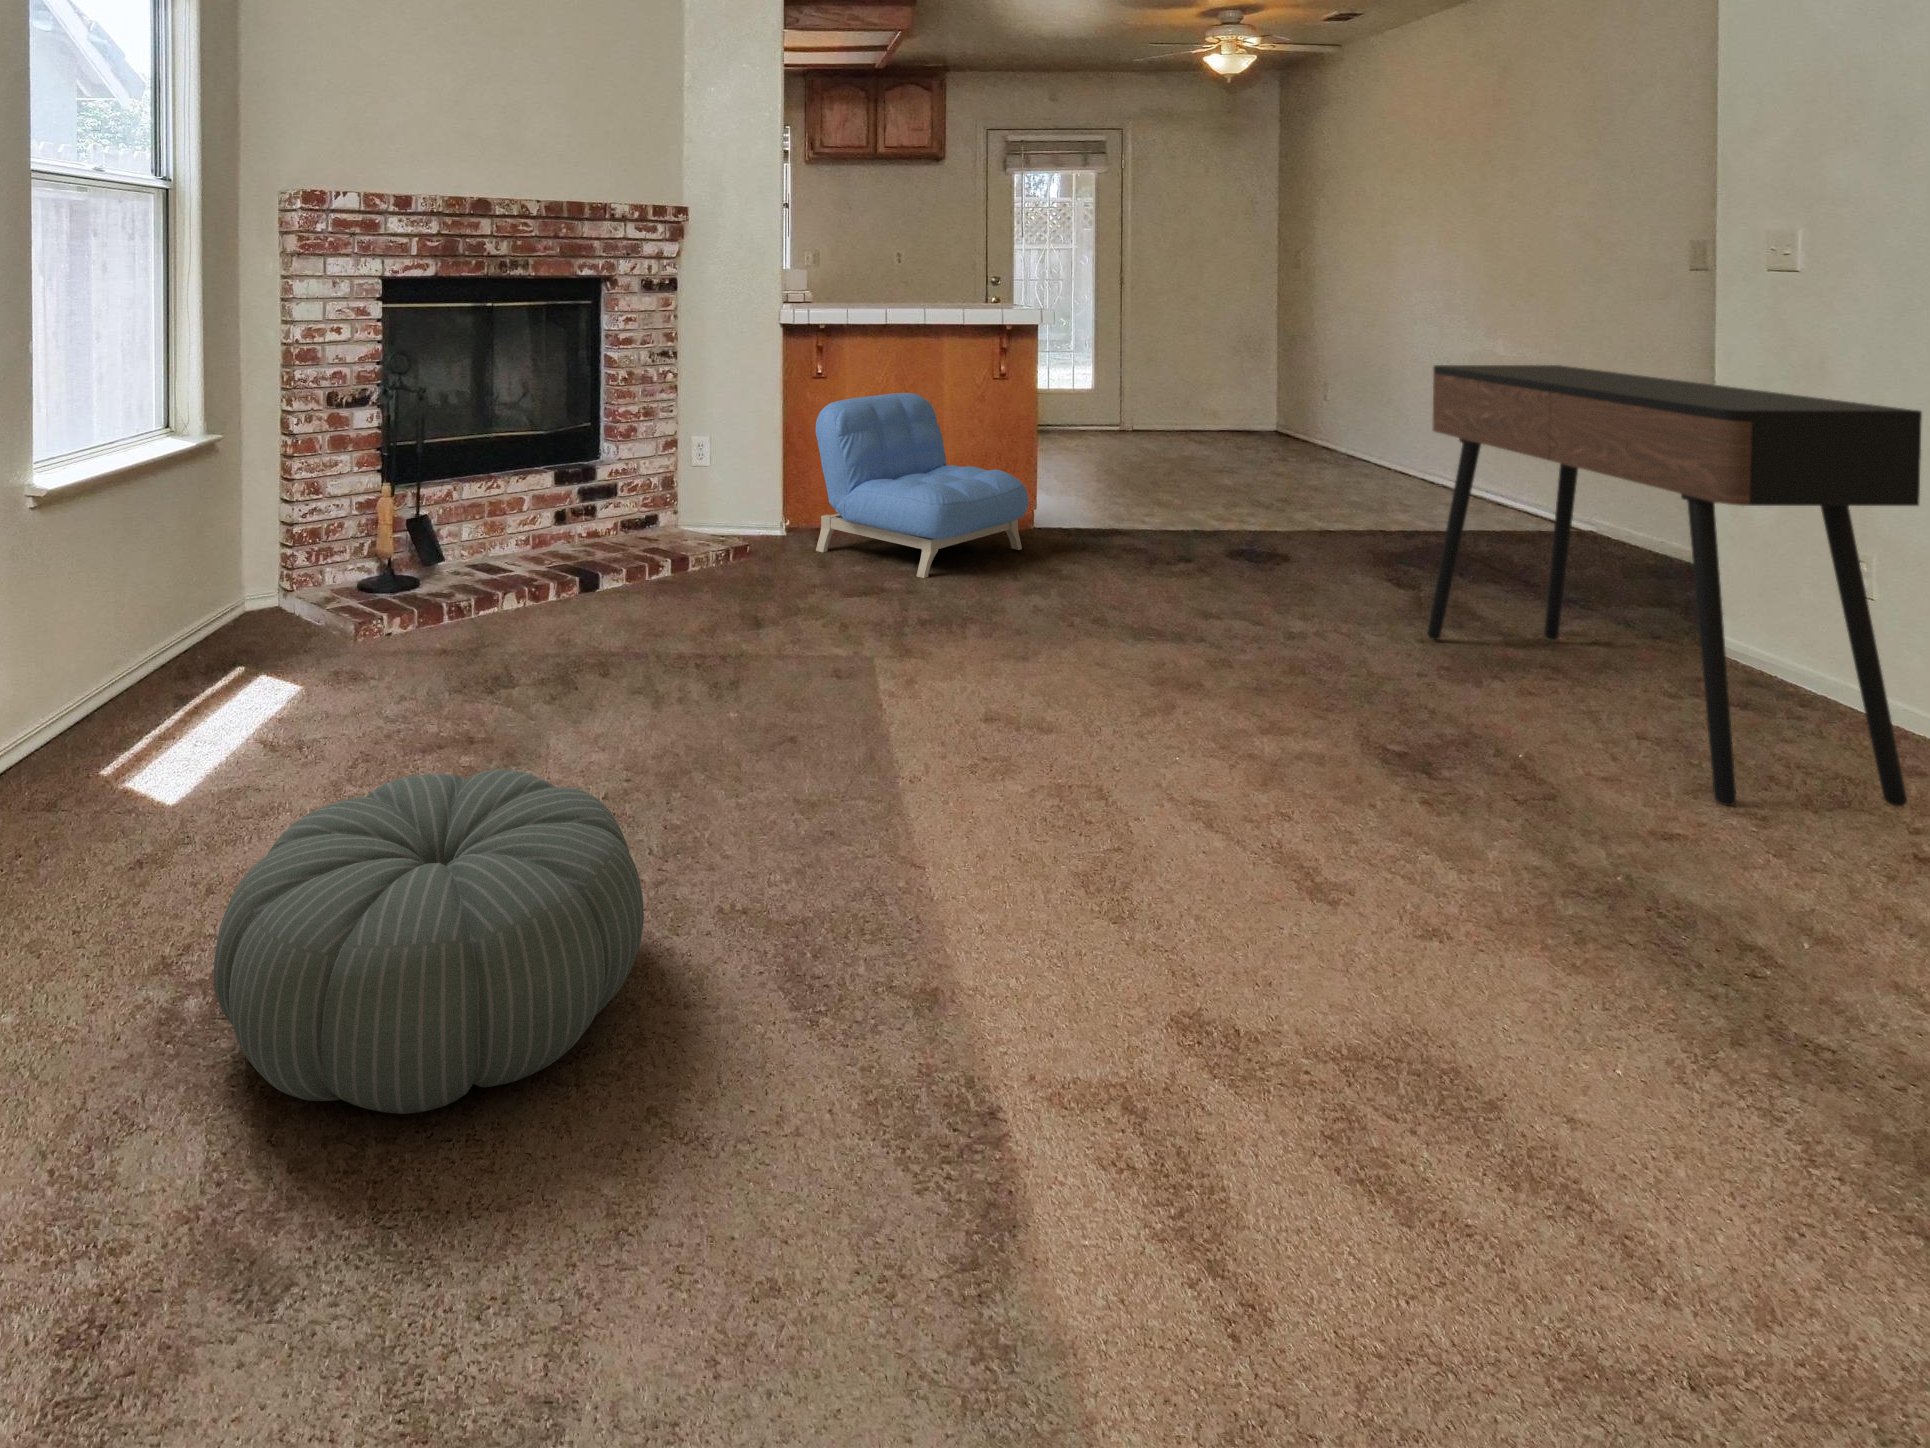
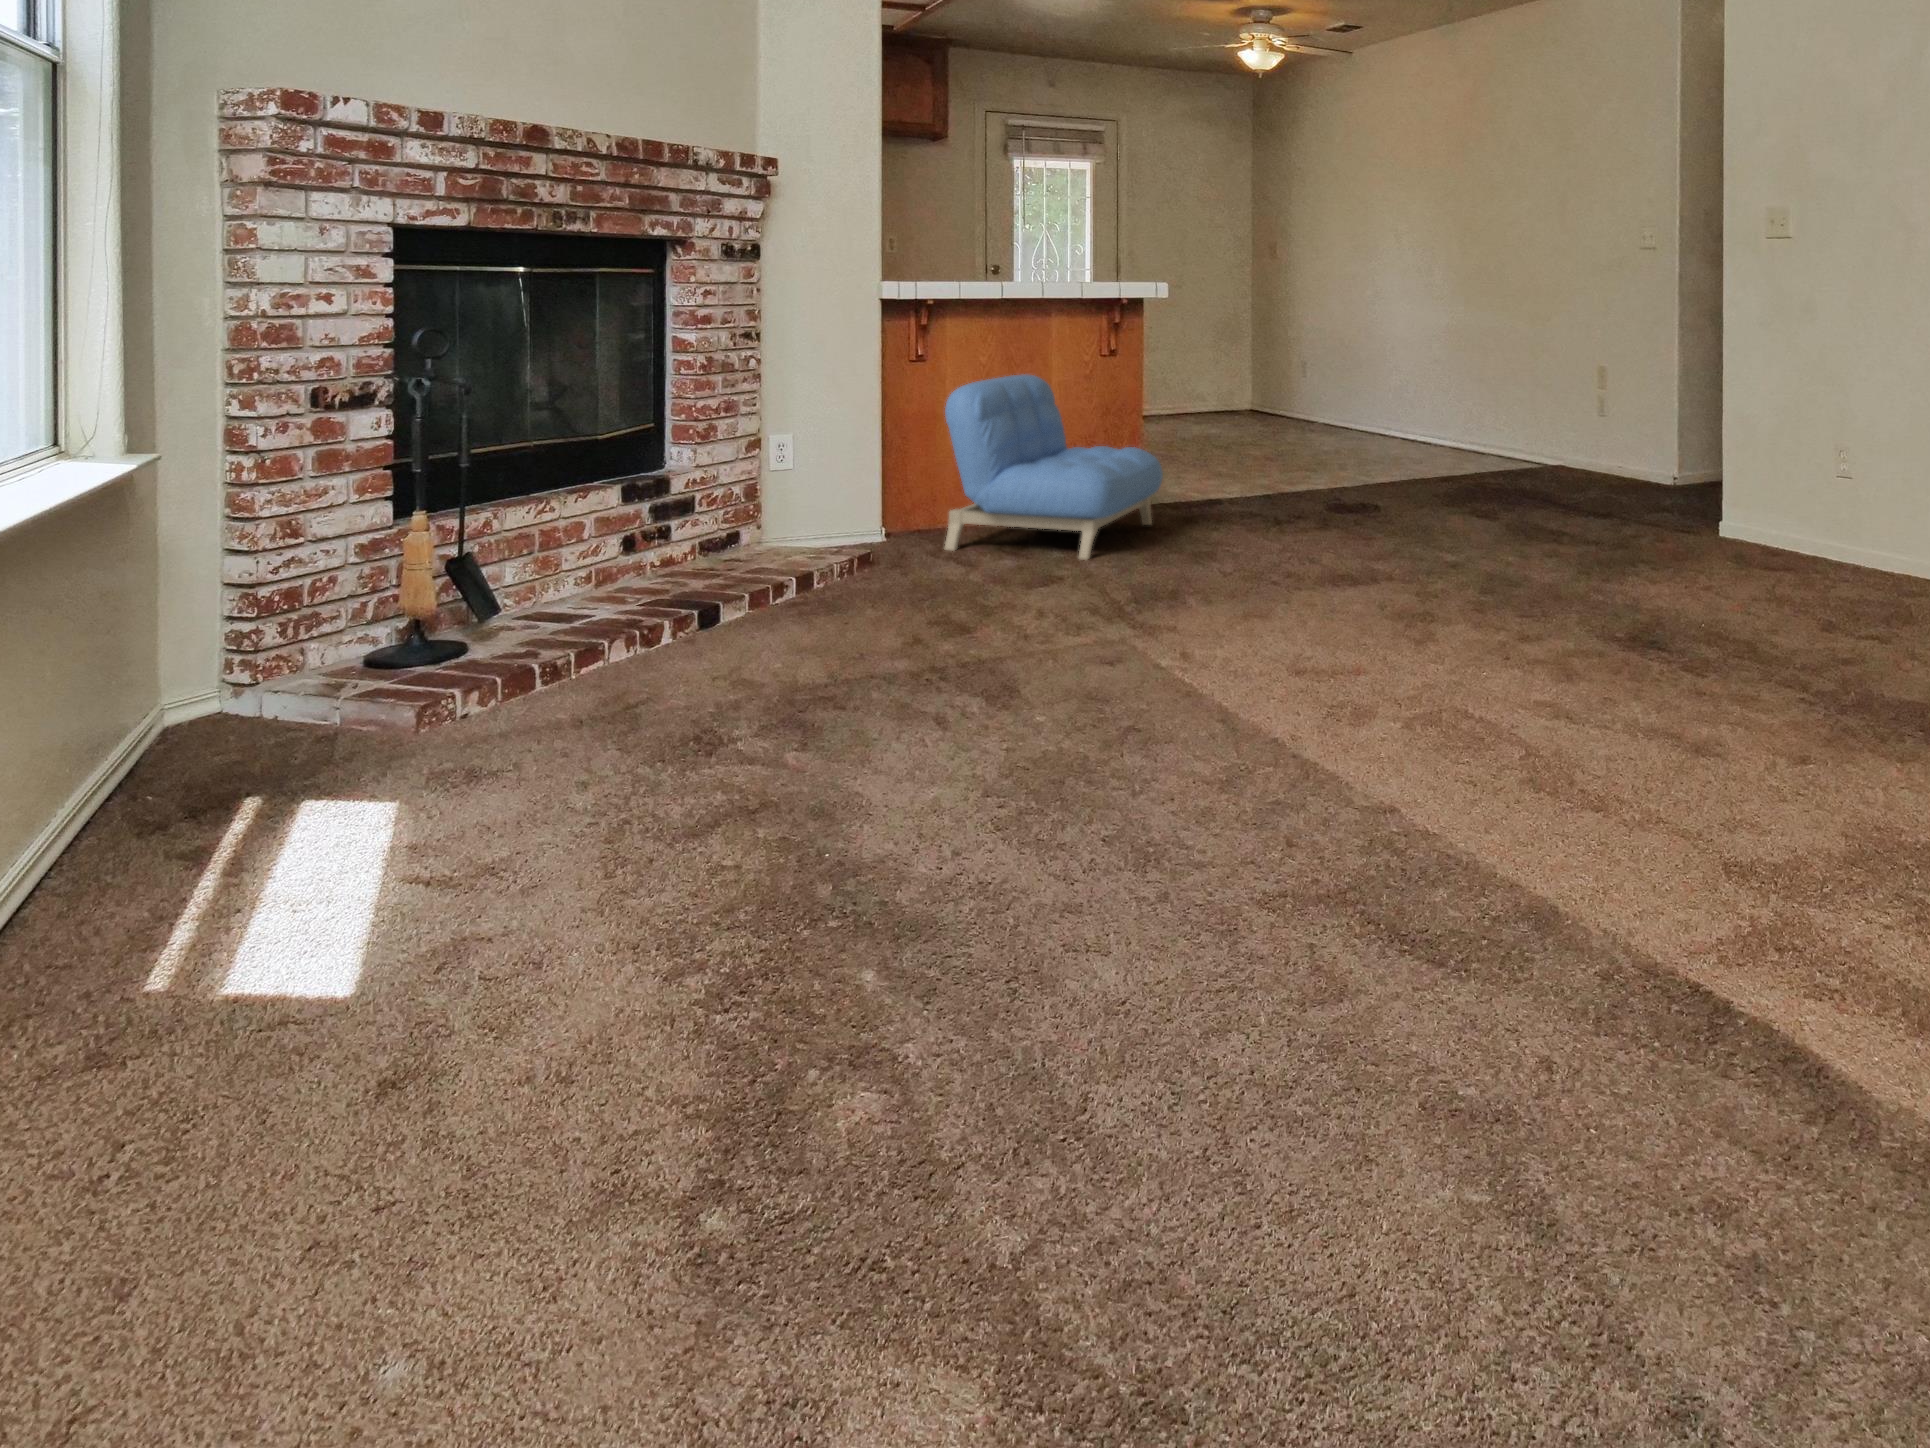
console table: present [1427,365,1922,806] -> none [1518,329,1839,618]
pouf: present [214,769,644,1114] -> none [810,753,1276,1109]

